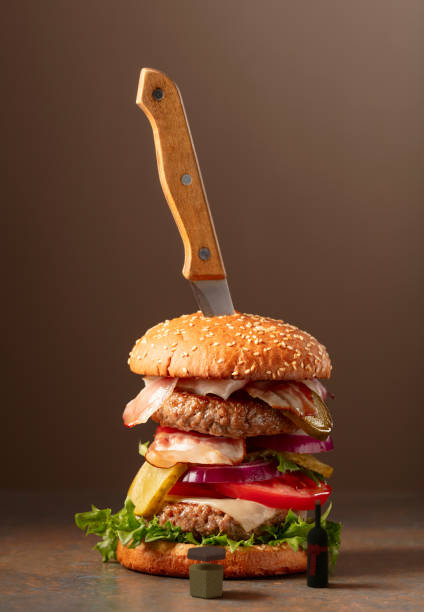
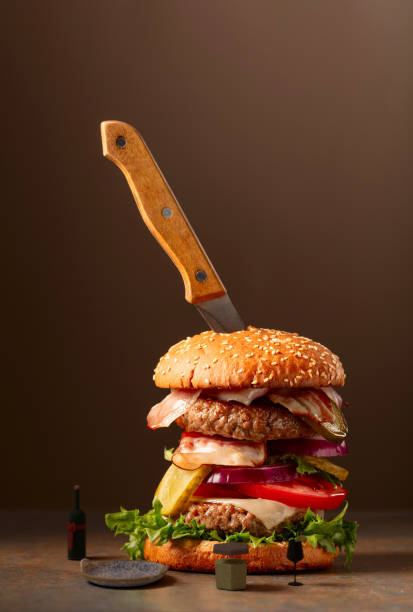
wine bottle: present [307,500,329,588] -> present [67,486,86,560]
wine glass: none [266,535,289,593] -> present [286,531,307,585]
serving tray: none [45,562,140,594] -> present [80,559,169,587]

